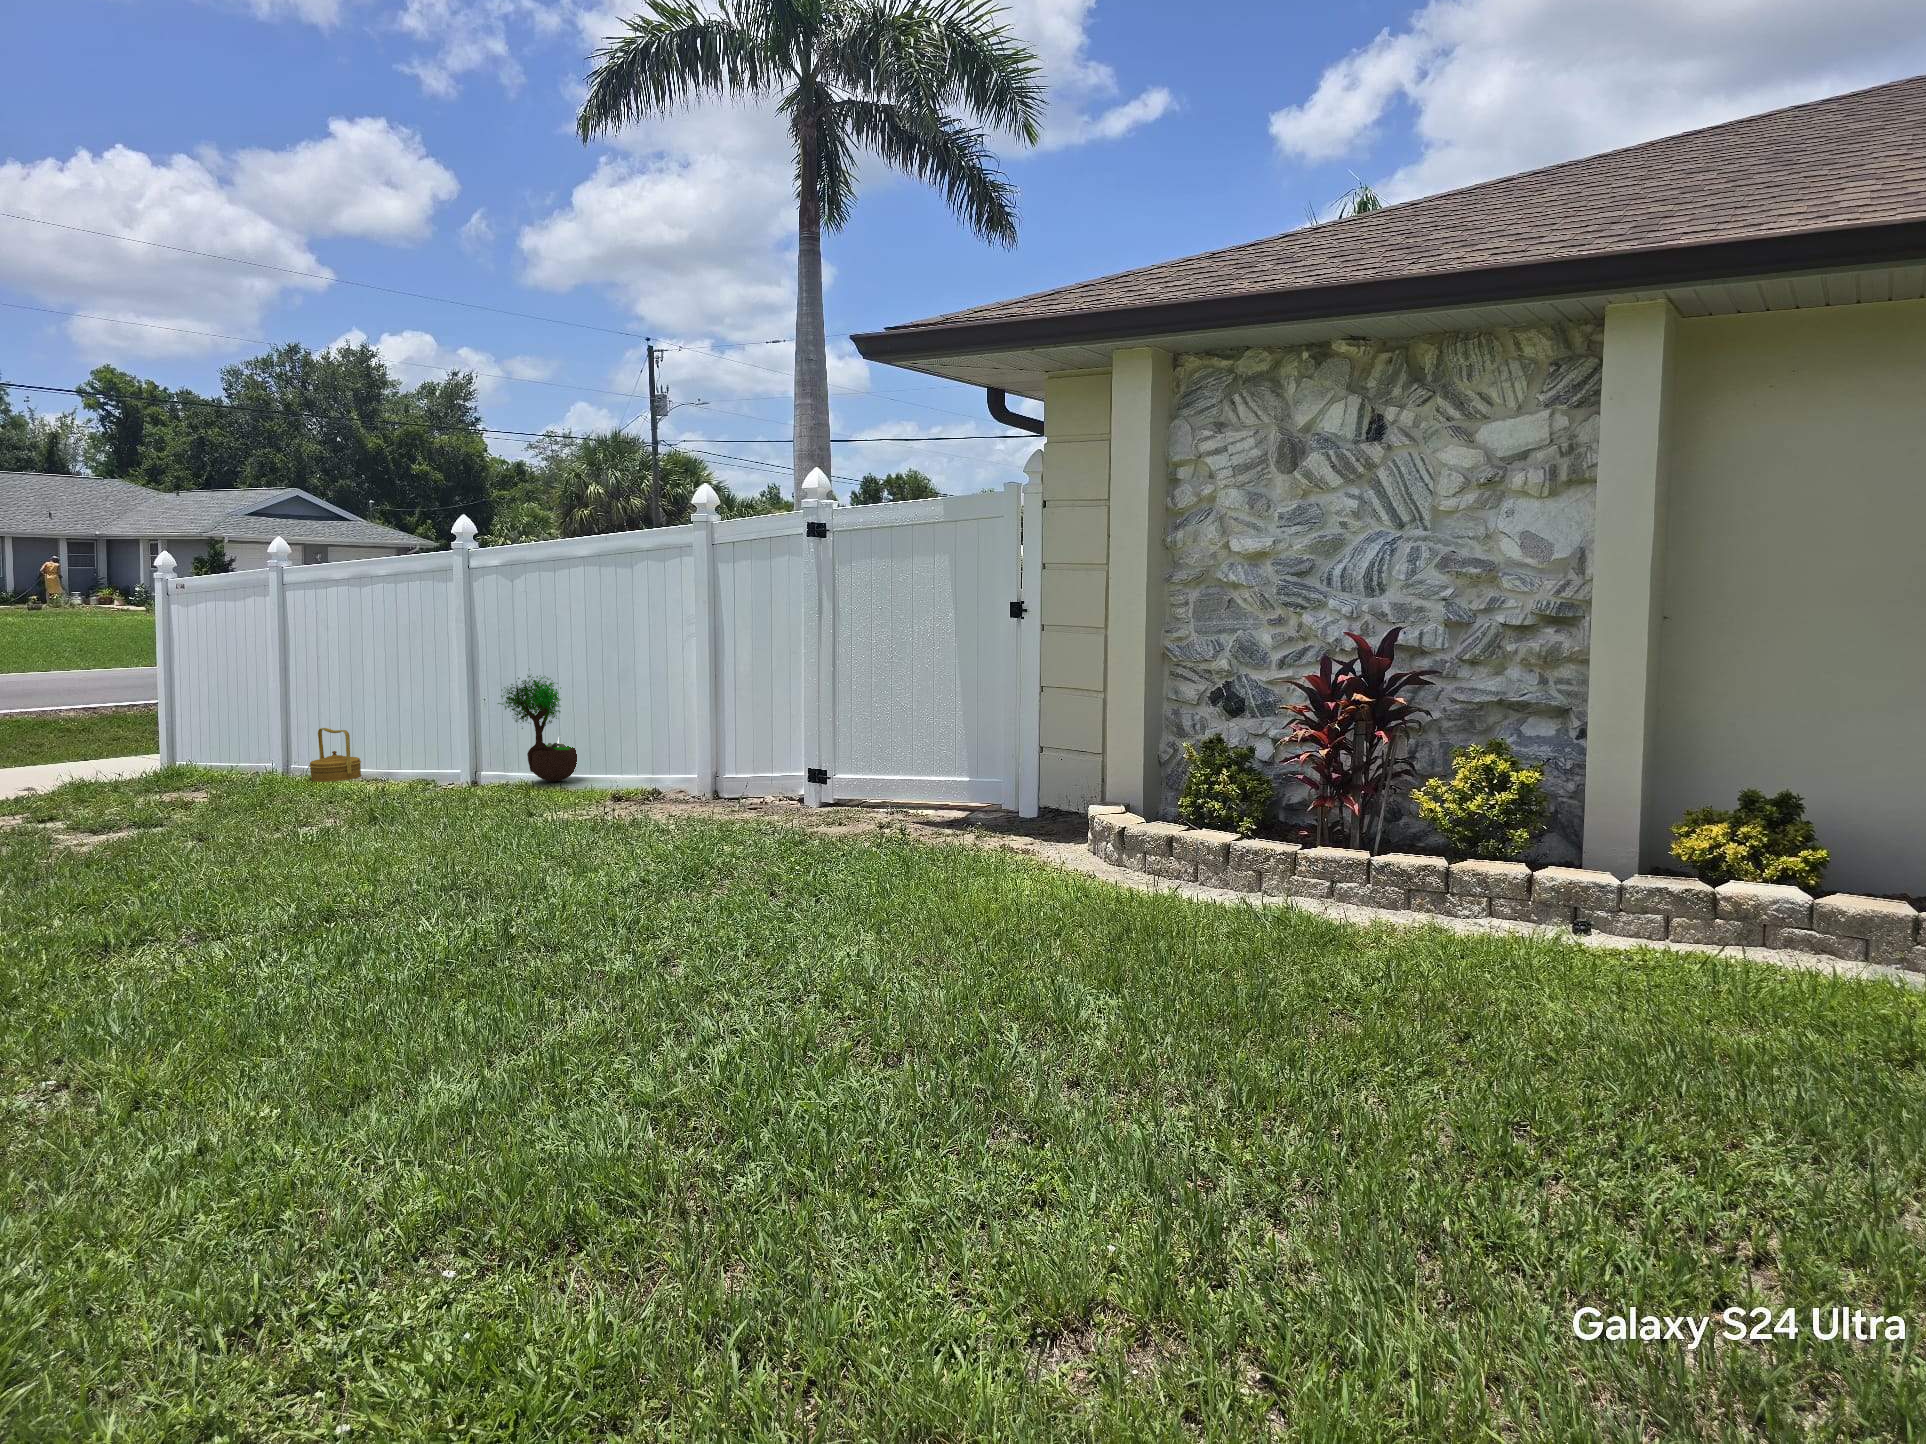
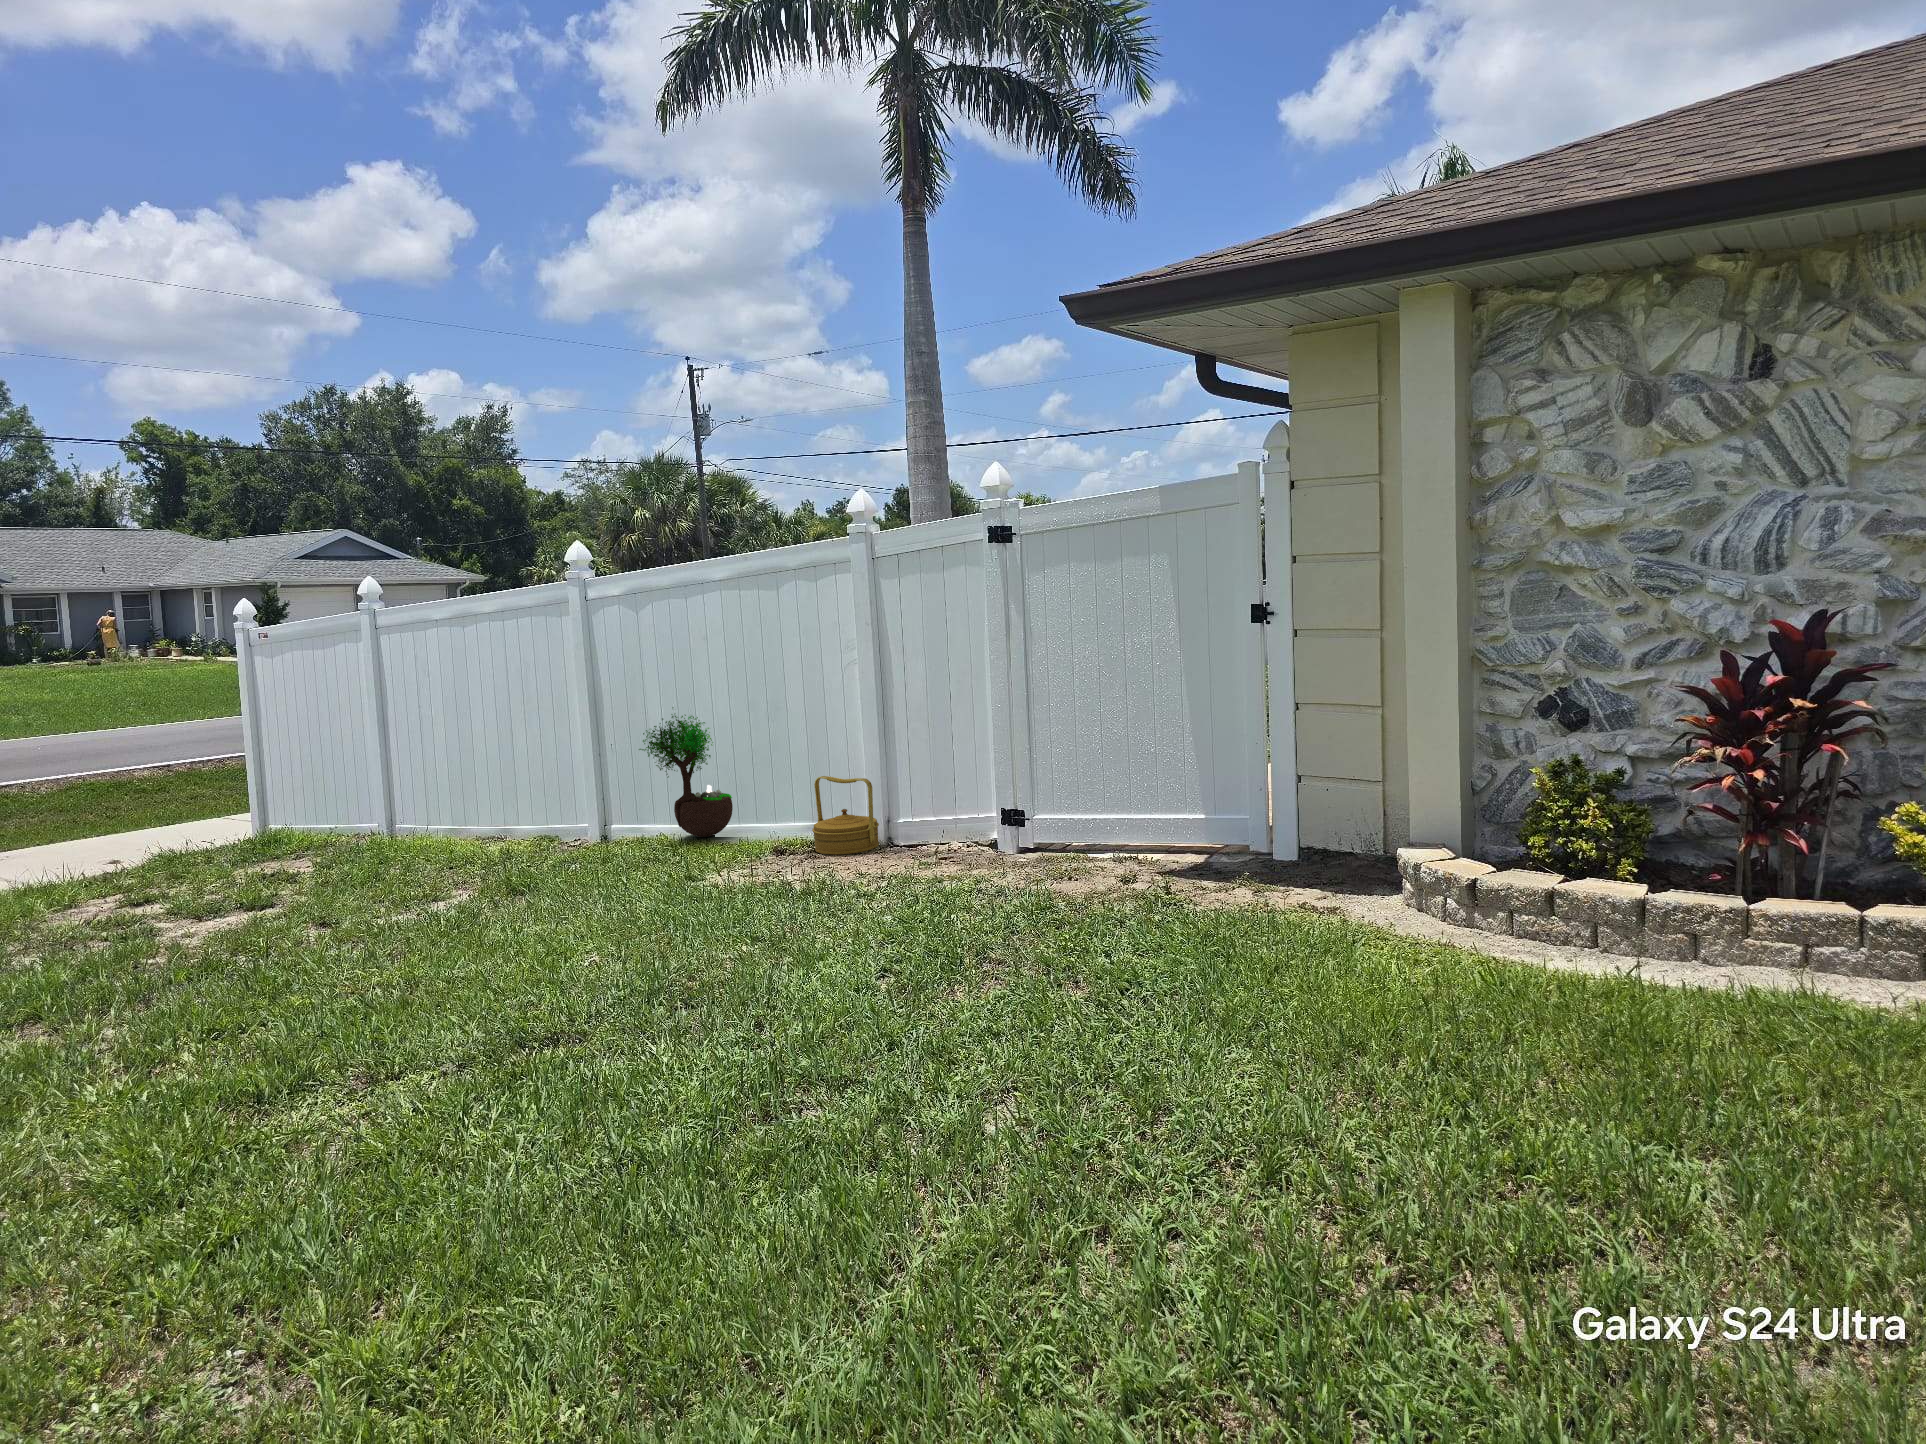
woven basket: present [309,728,361,782] -> present [812,776,879,855]

